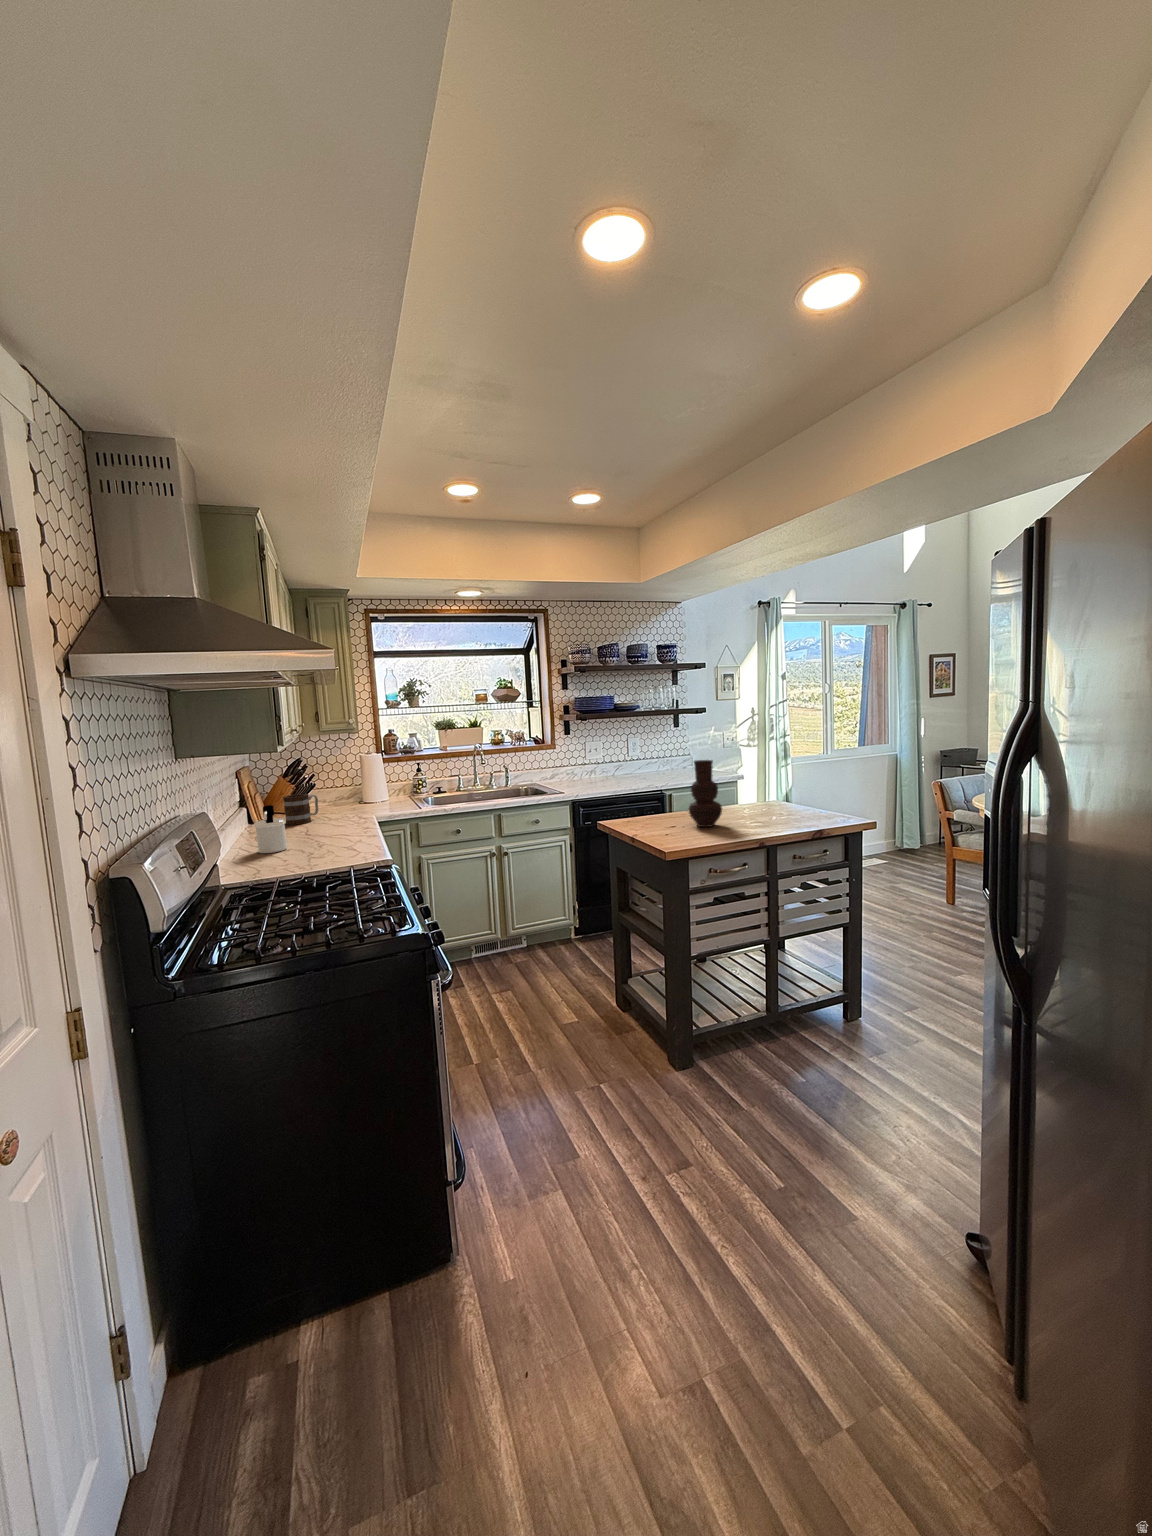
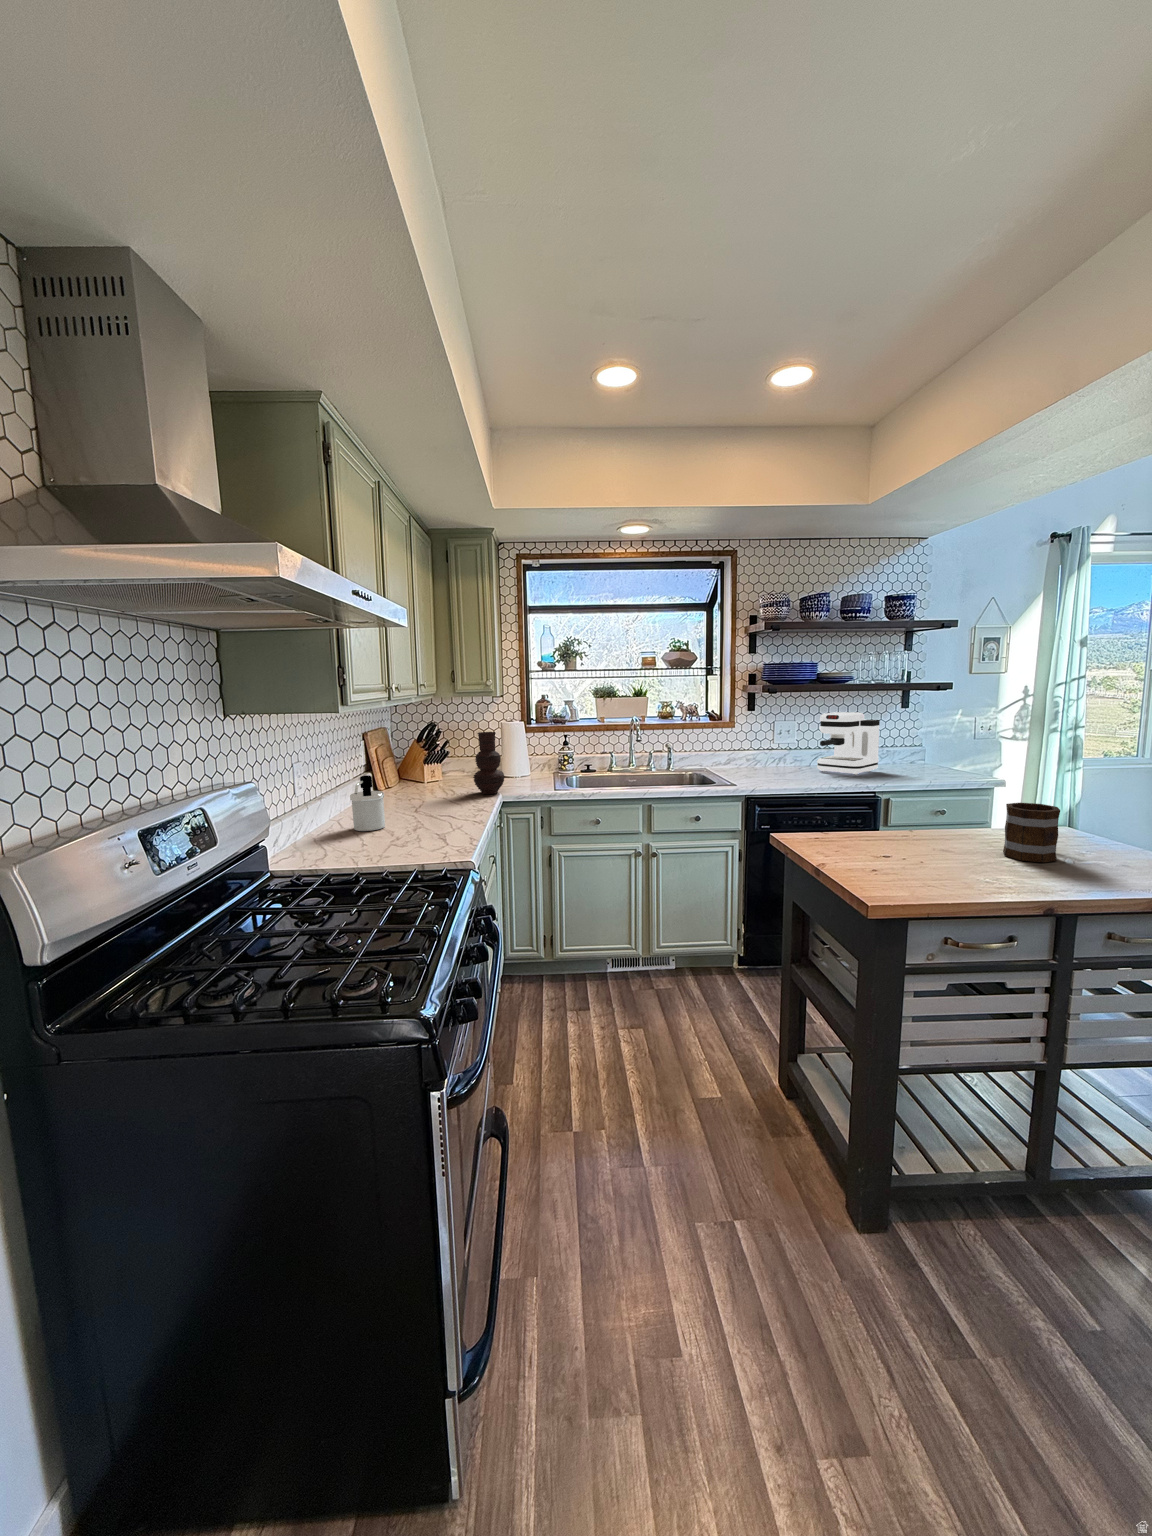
coffee maker: none [619,733,662,779] -> present [817,712,880,775]
vase: present [689,760,722,827] -> present [473,732,505,794]
mug: present [283,794,318,825] -> present [1003,803,1060,863]

